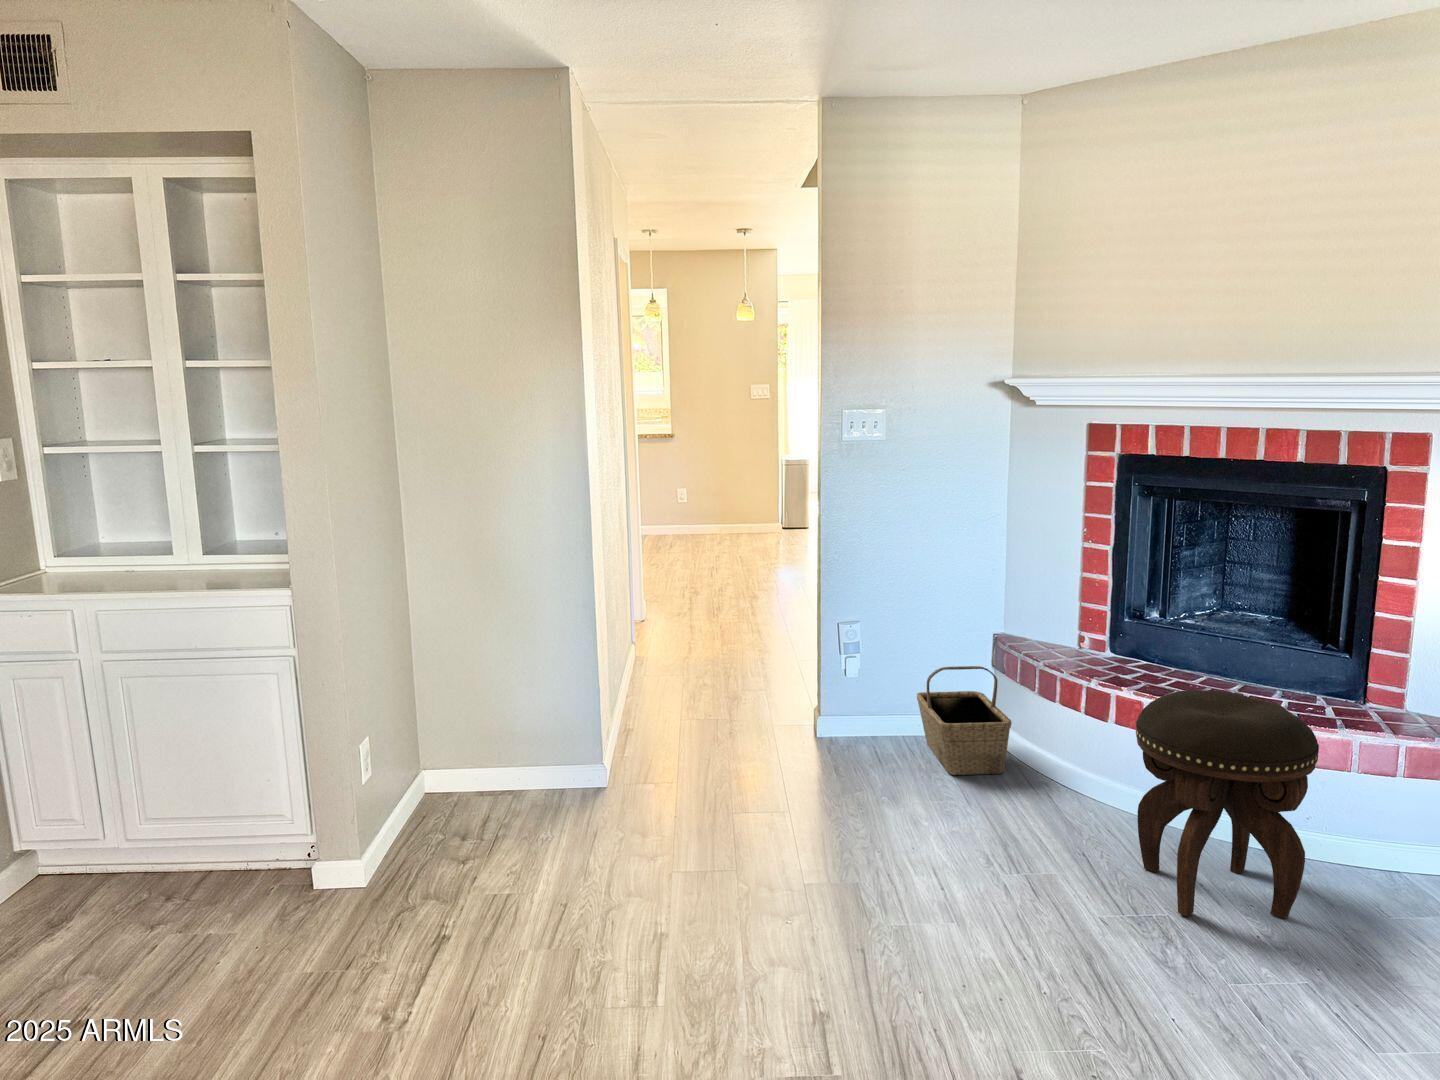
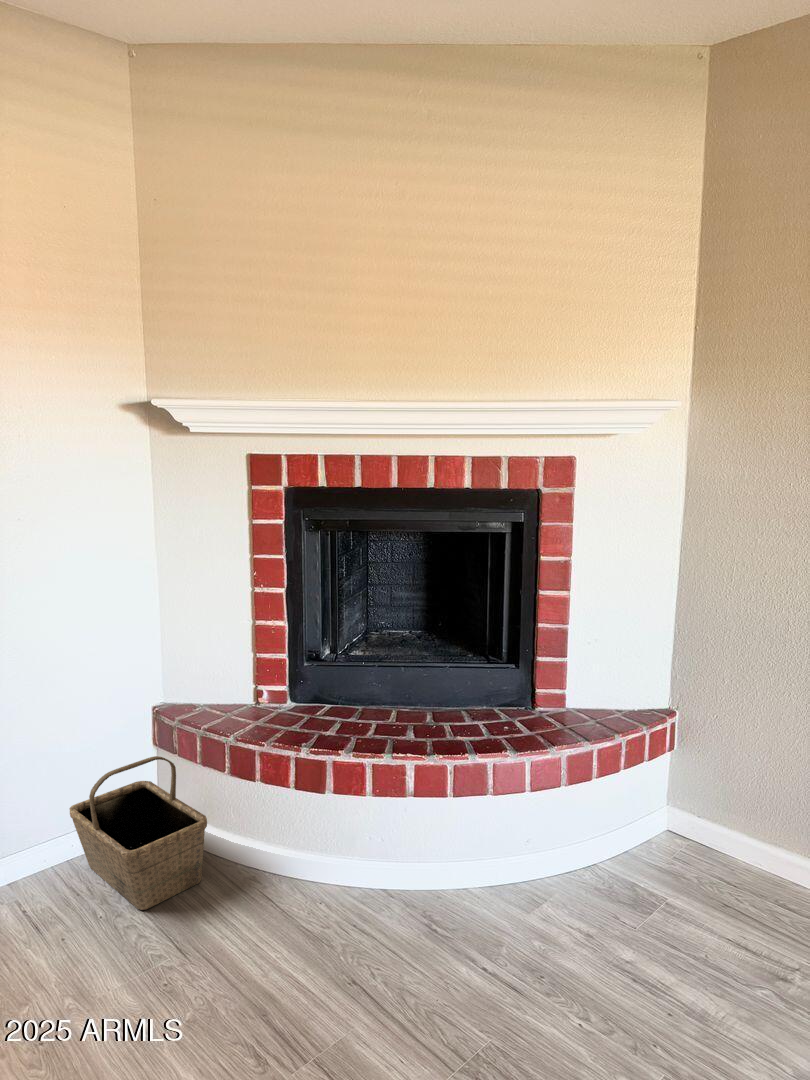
footstool: present [1136,690,1319,919] -> none [409,744,595,1031]

